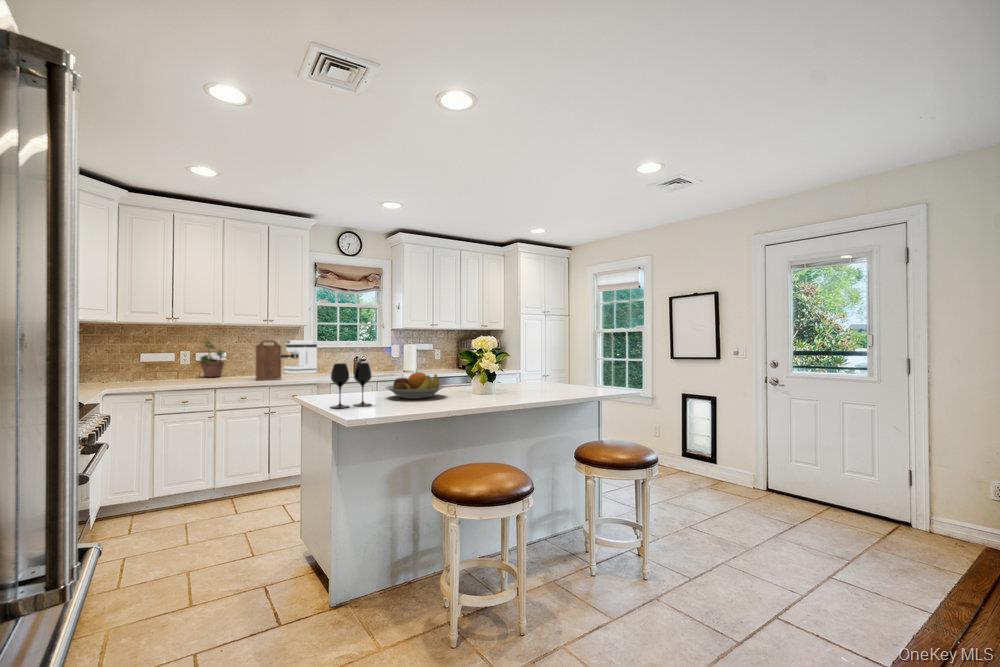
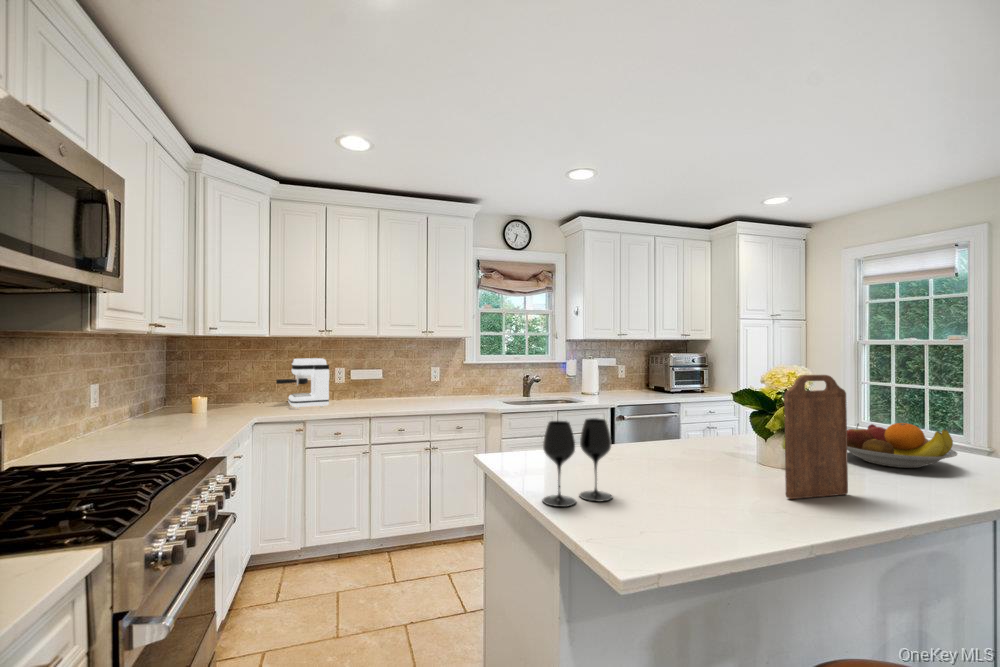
cutting board: present [256,340,281,380] -> present [784,375,848,499]
coffee maker: present [281,340,317,374] -> present [276,358,329,408]
potted plant: present [199,342,227,377] -> none [353,353,385,399]
fruit bowl: present [386,372,445,399] -> present [847,423,957,468]

